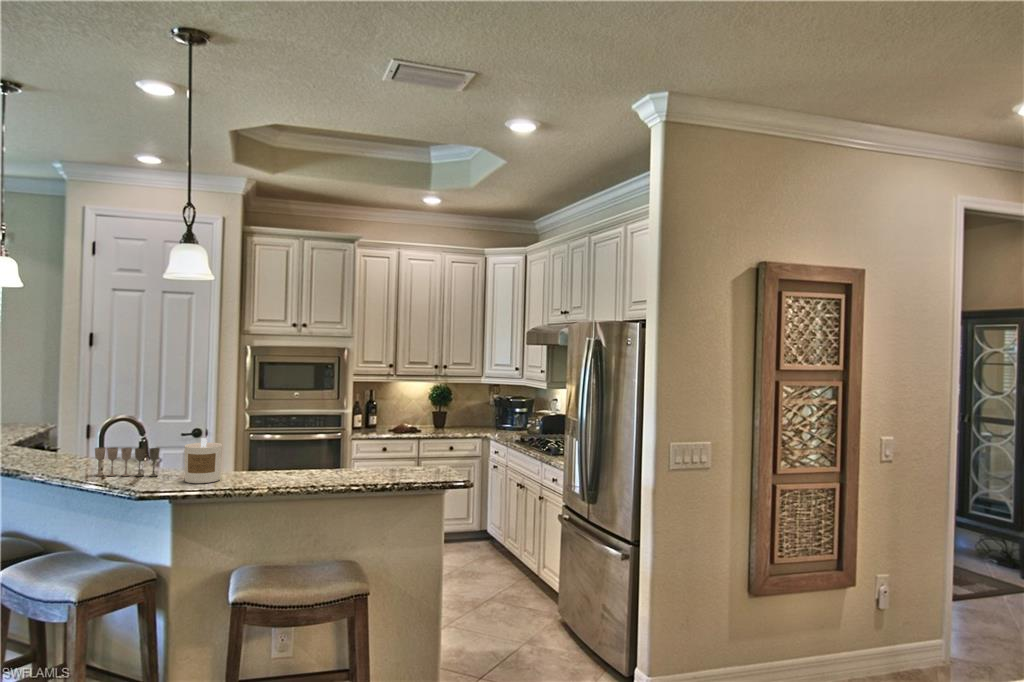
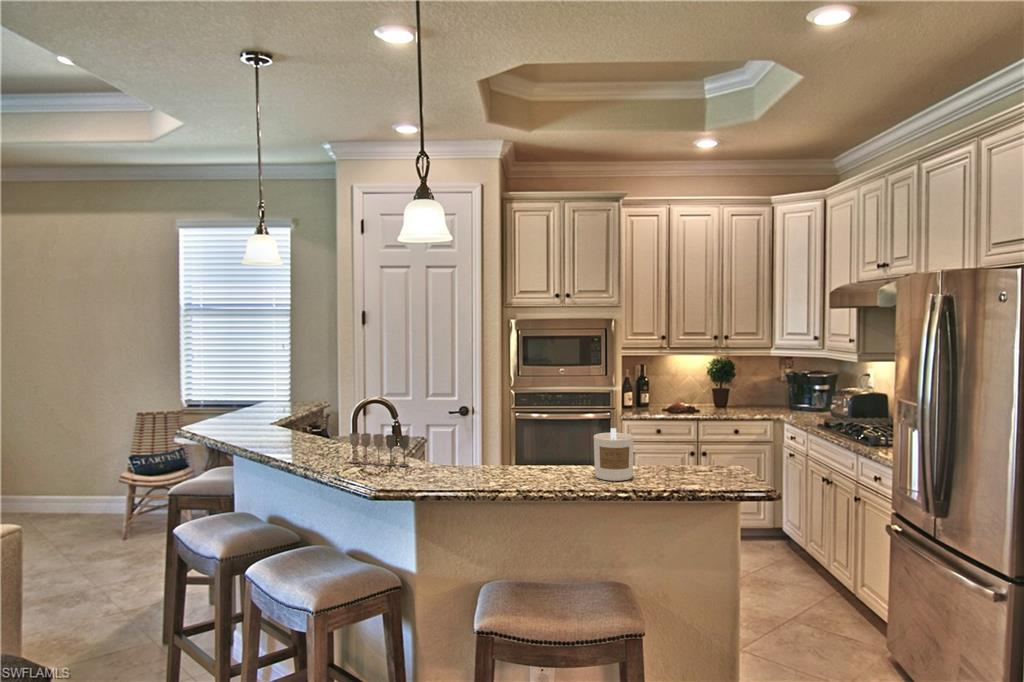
candle: present [185,438,222,483] -> present [594,428,634,481]

